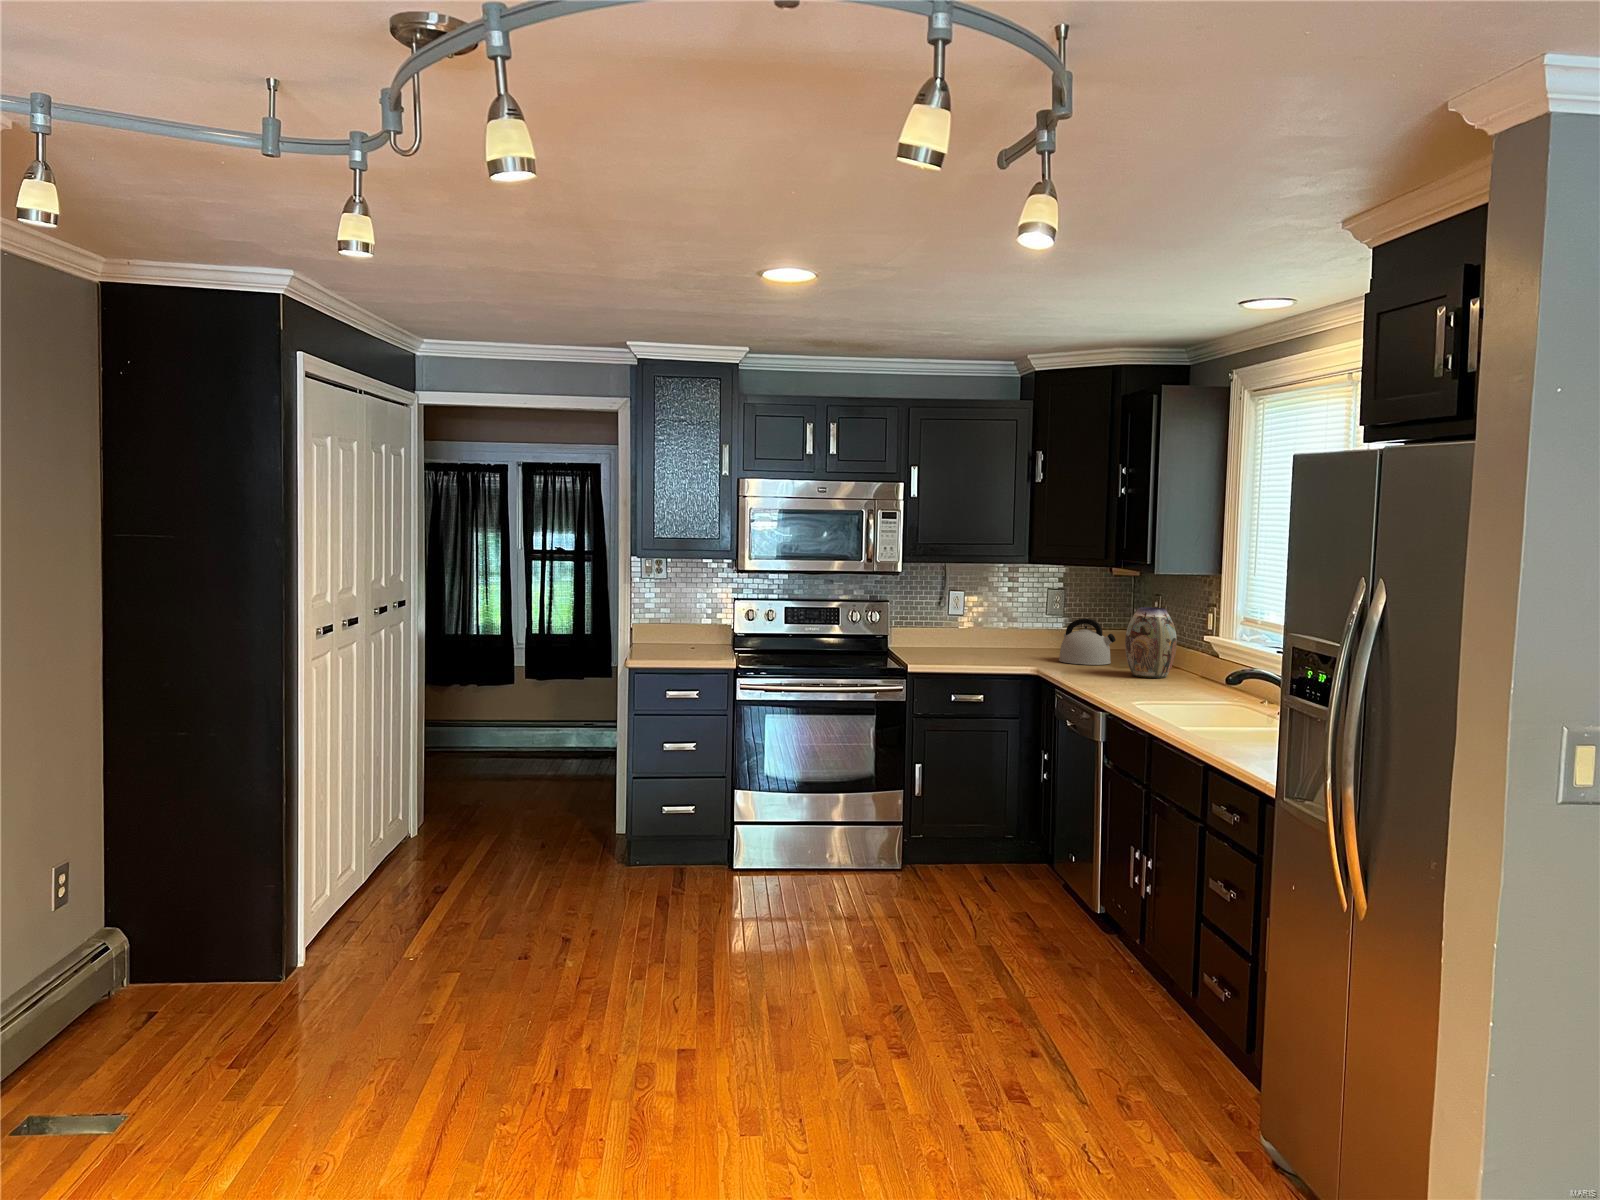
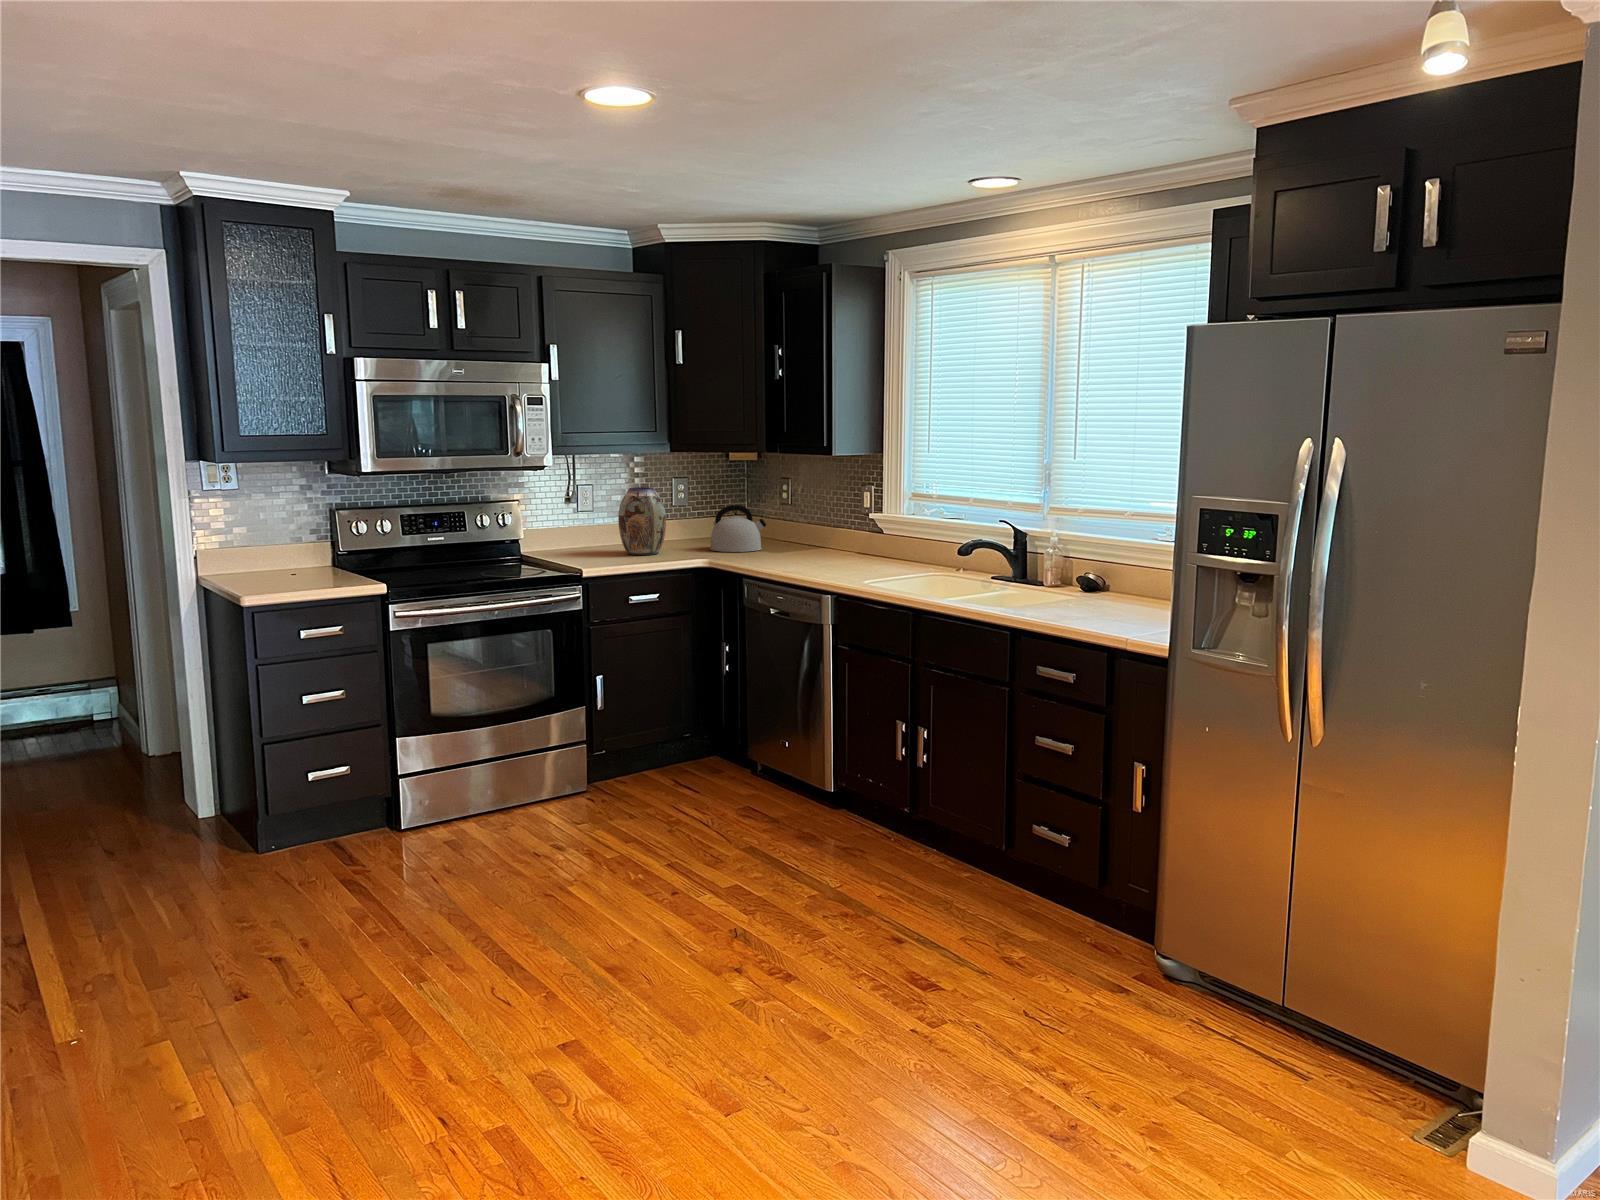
vase: present [1125,607,1177,678] -> present [618,487,666,555]

